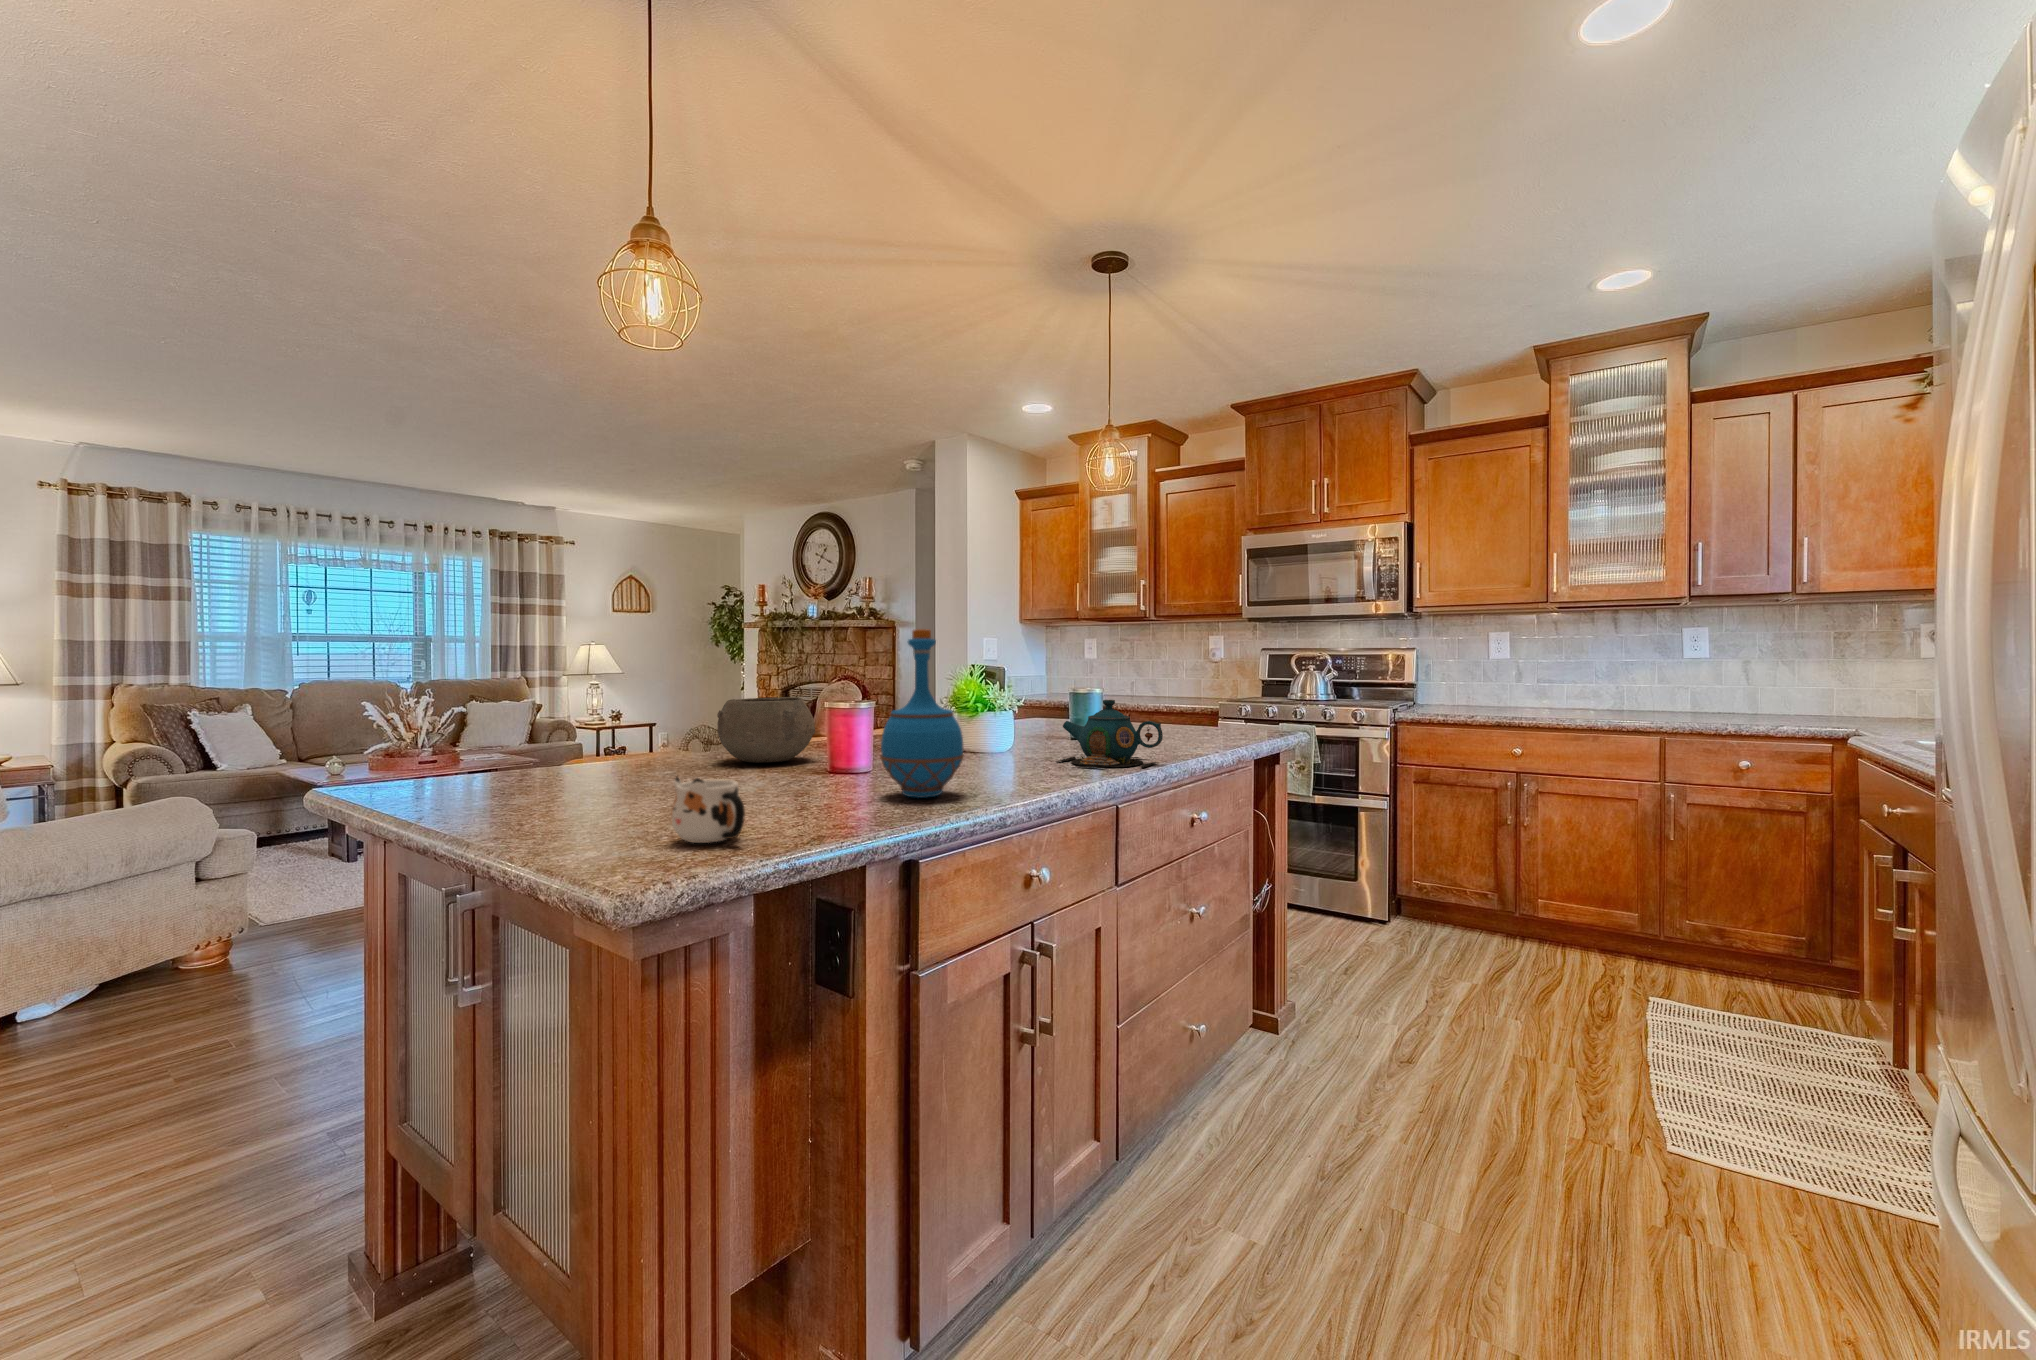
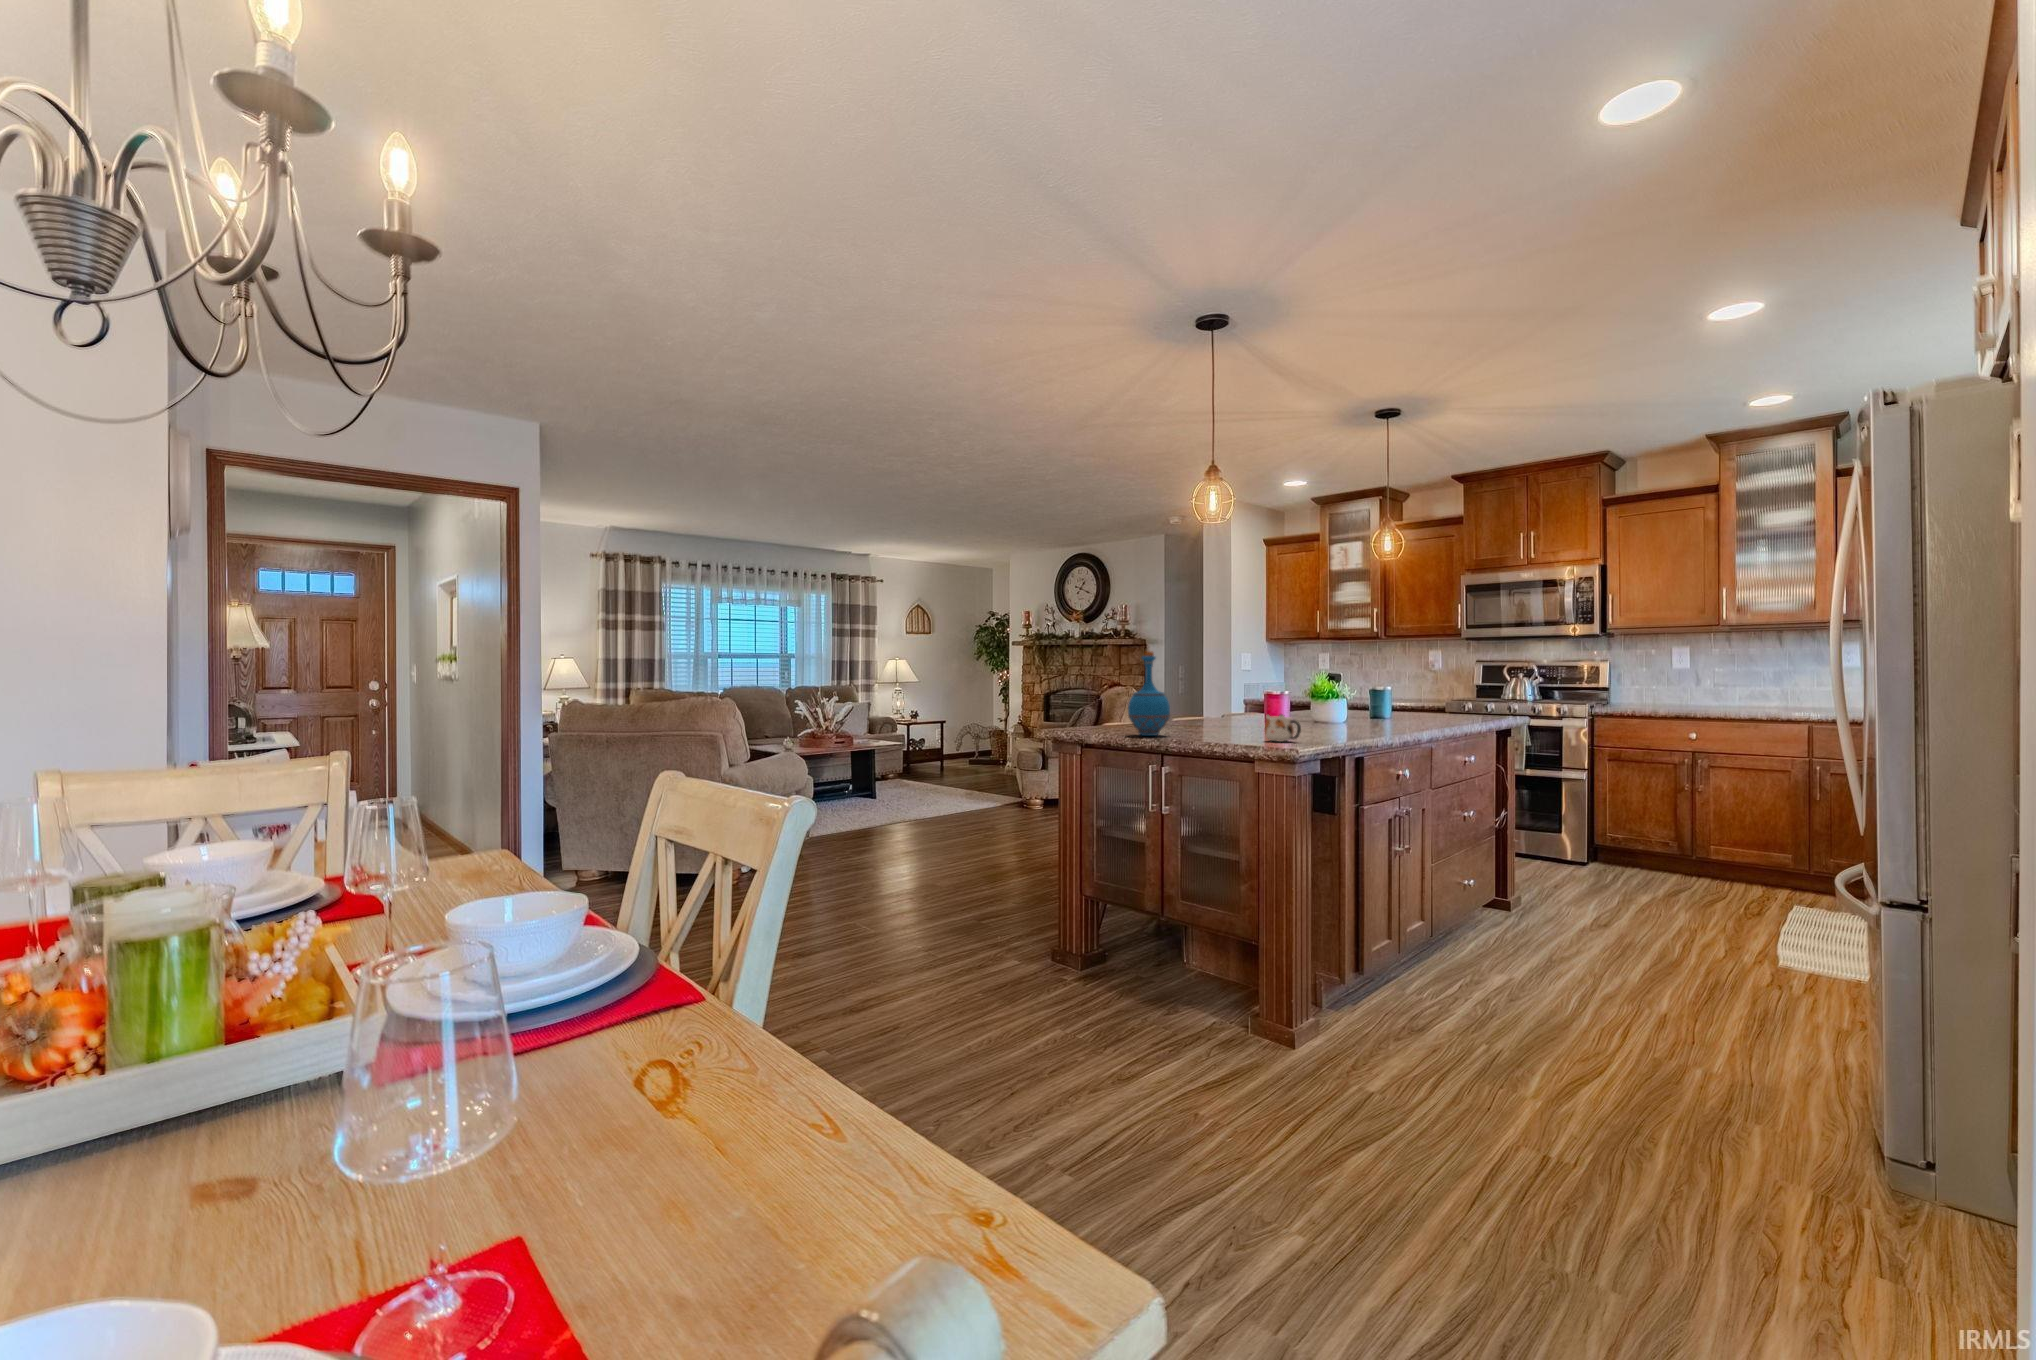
bottle: present [881,629,964,798] -> present [1128,652,1170,736]
bowl: present [717,697,815,763] -> none [1184,688,1239,723]
teapot: present [1056,700,1163,769] -> none [1378,690,1449,728]

